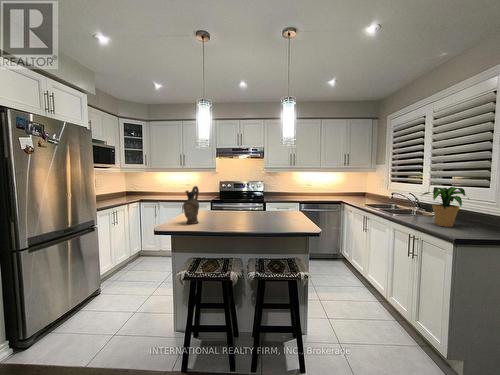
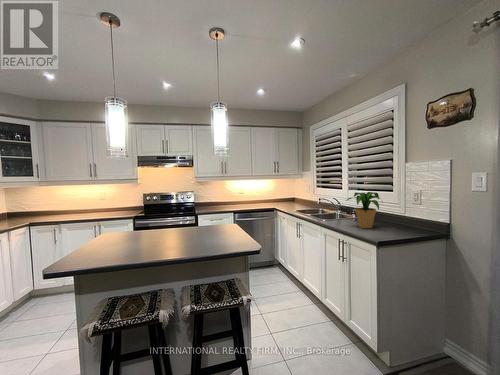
ceramic pitcher: present [183,186,199,224] -> none [90,206,114,255]

